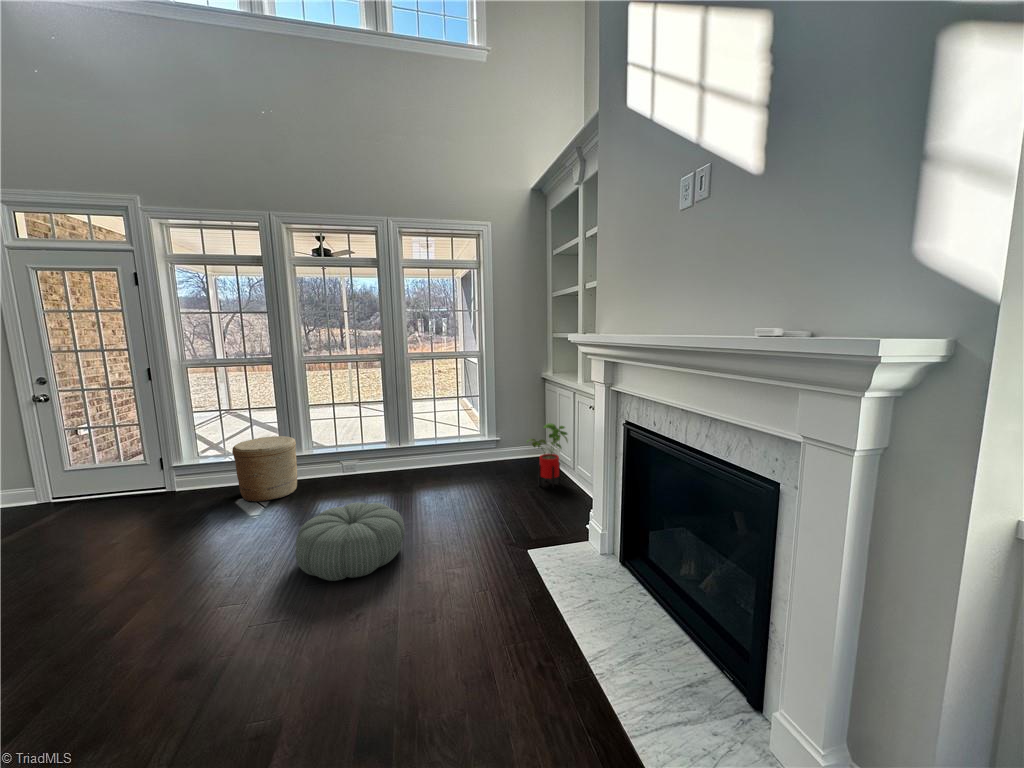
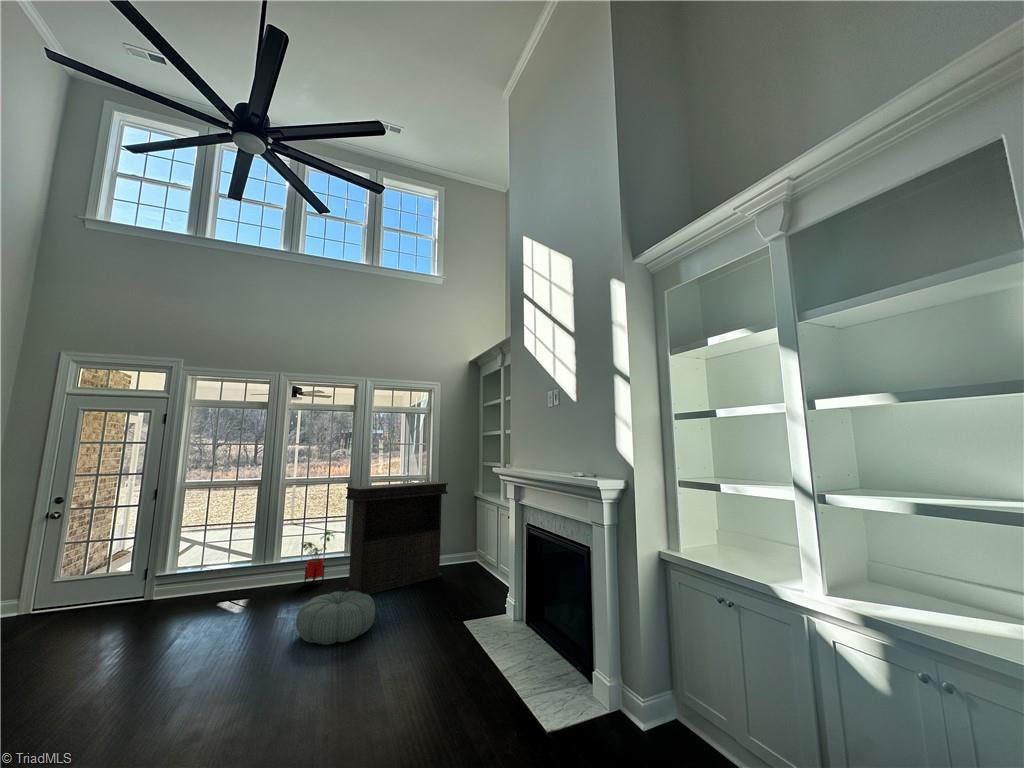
console table: none [370,358,506,501] -> present [345,481,448,595]
house plant: present [527,423,568,488] -> present [301,531,334,586]
woven basket: present [232,436,297,502] -> none [220,547,273,604]

